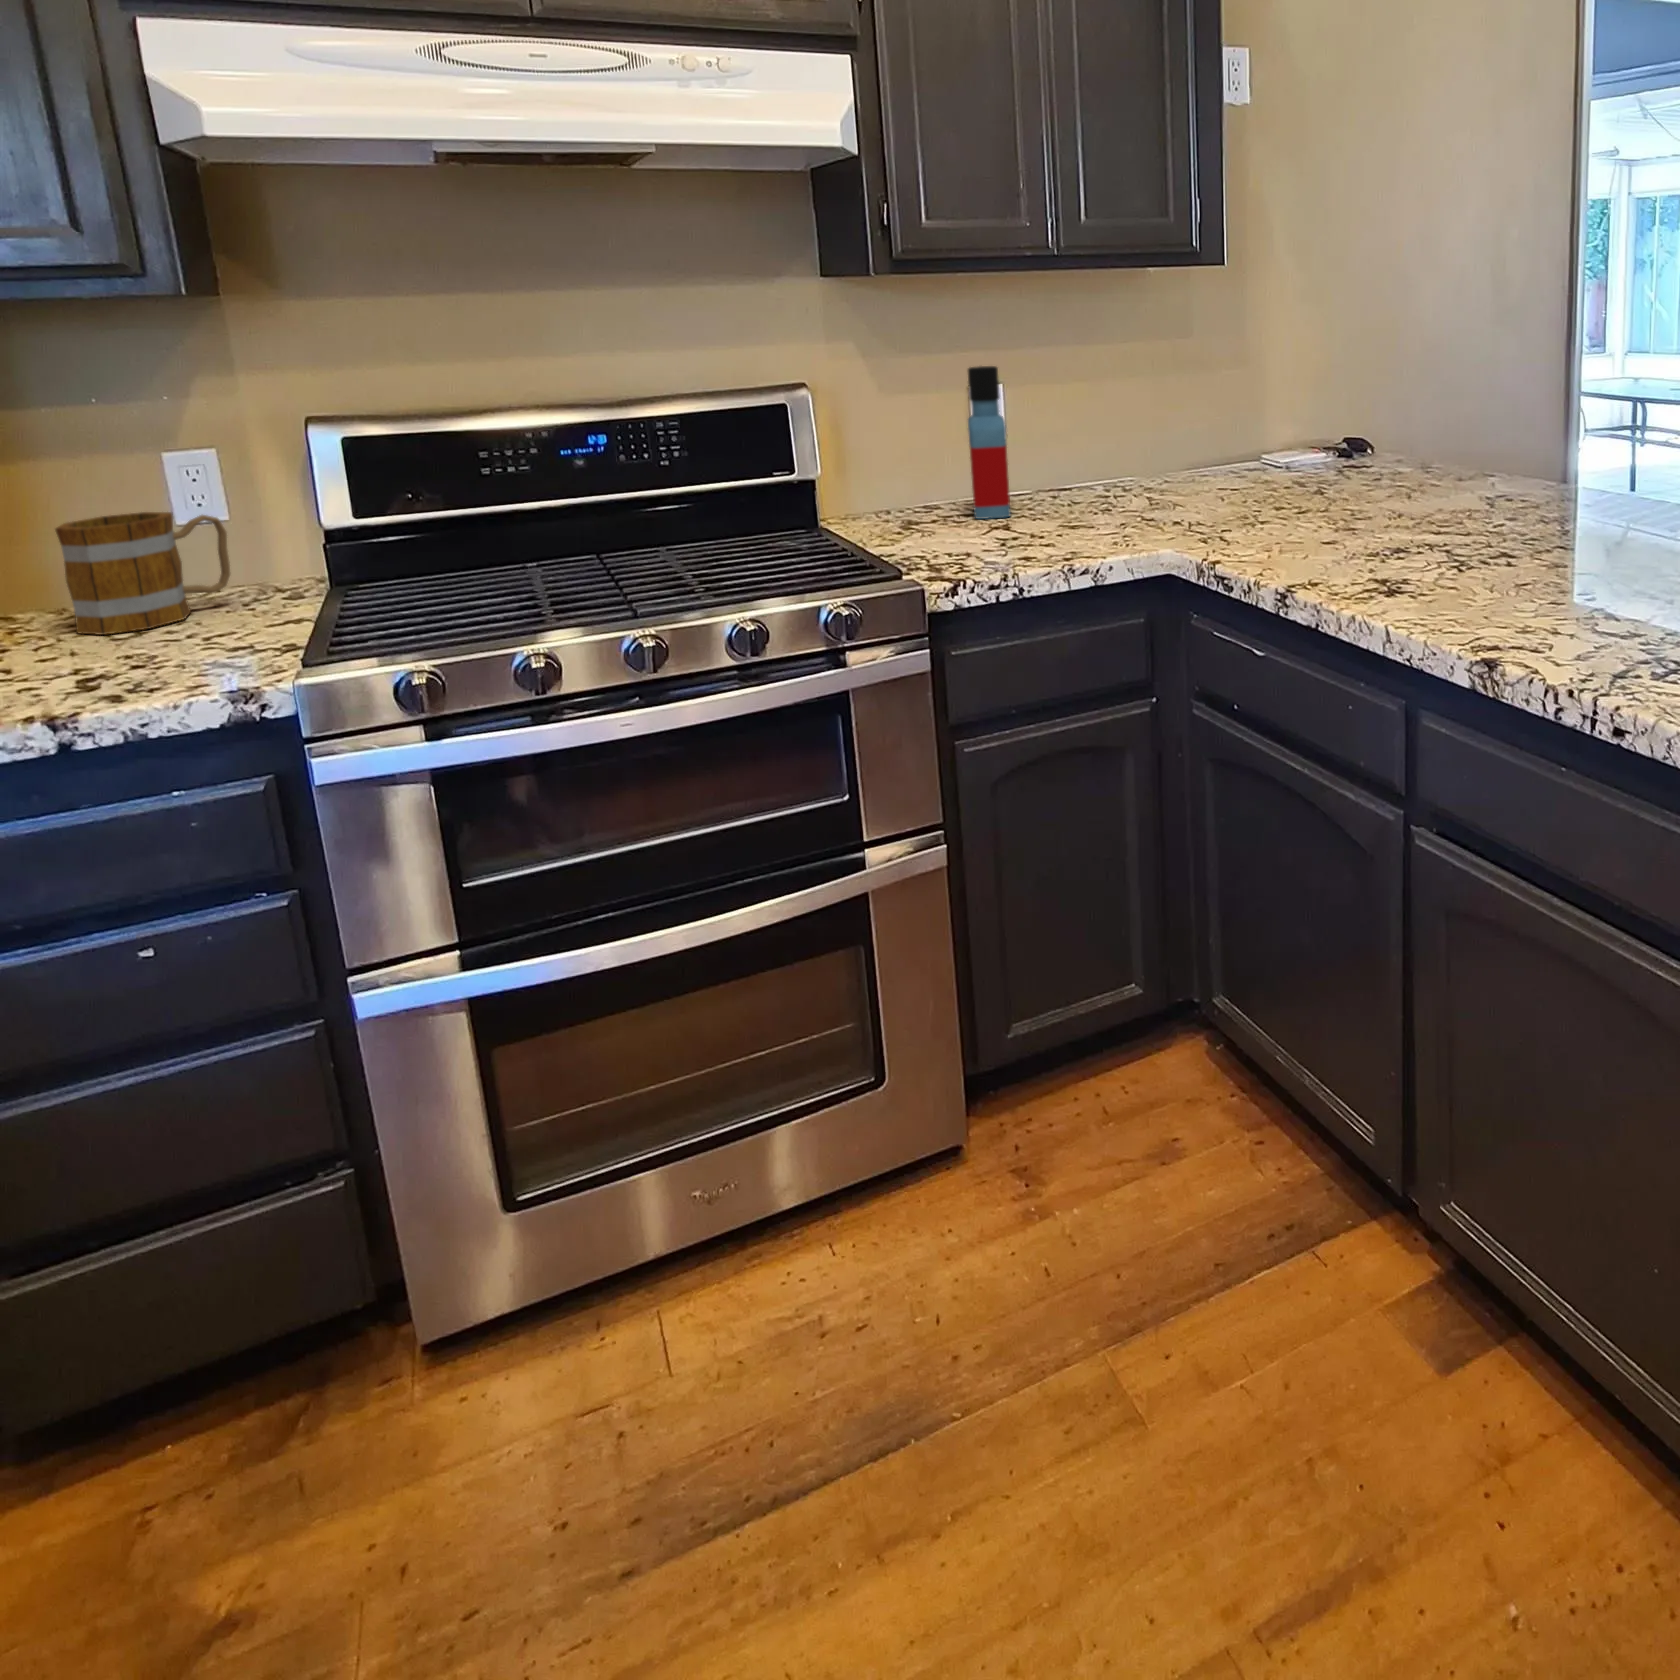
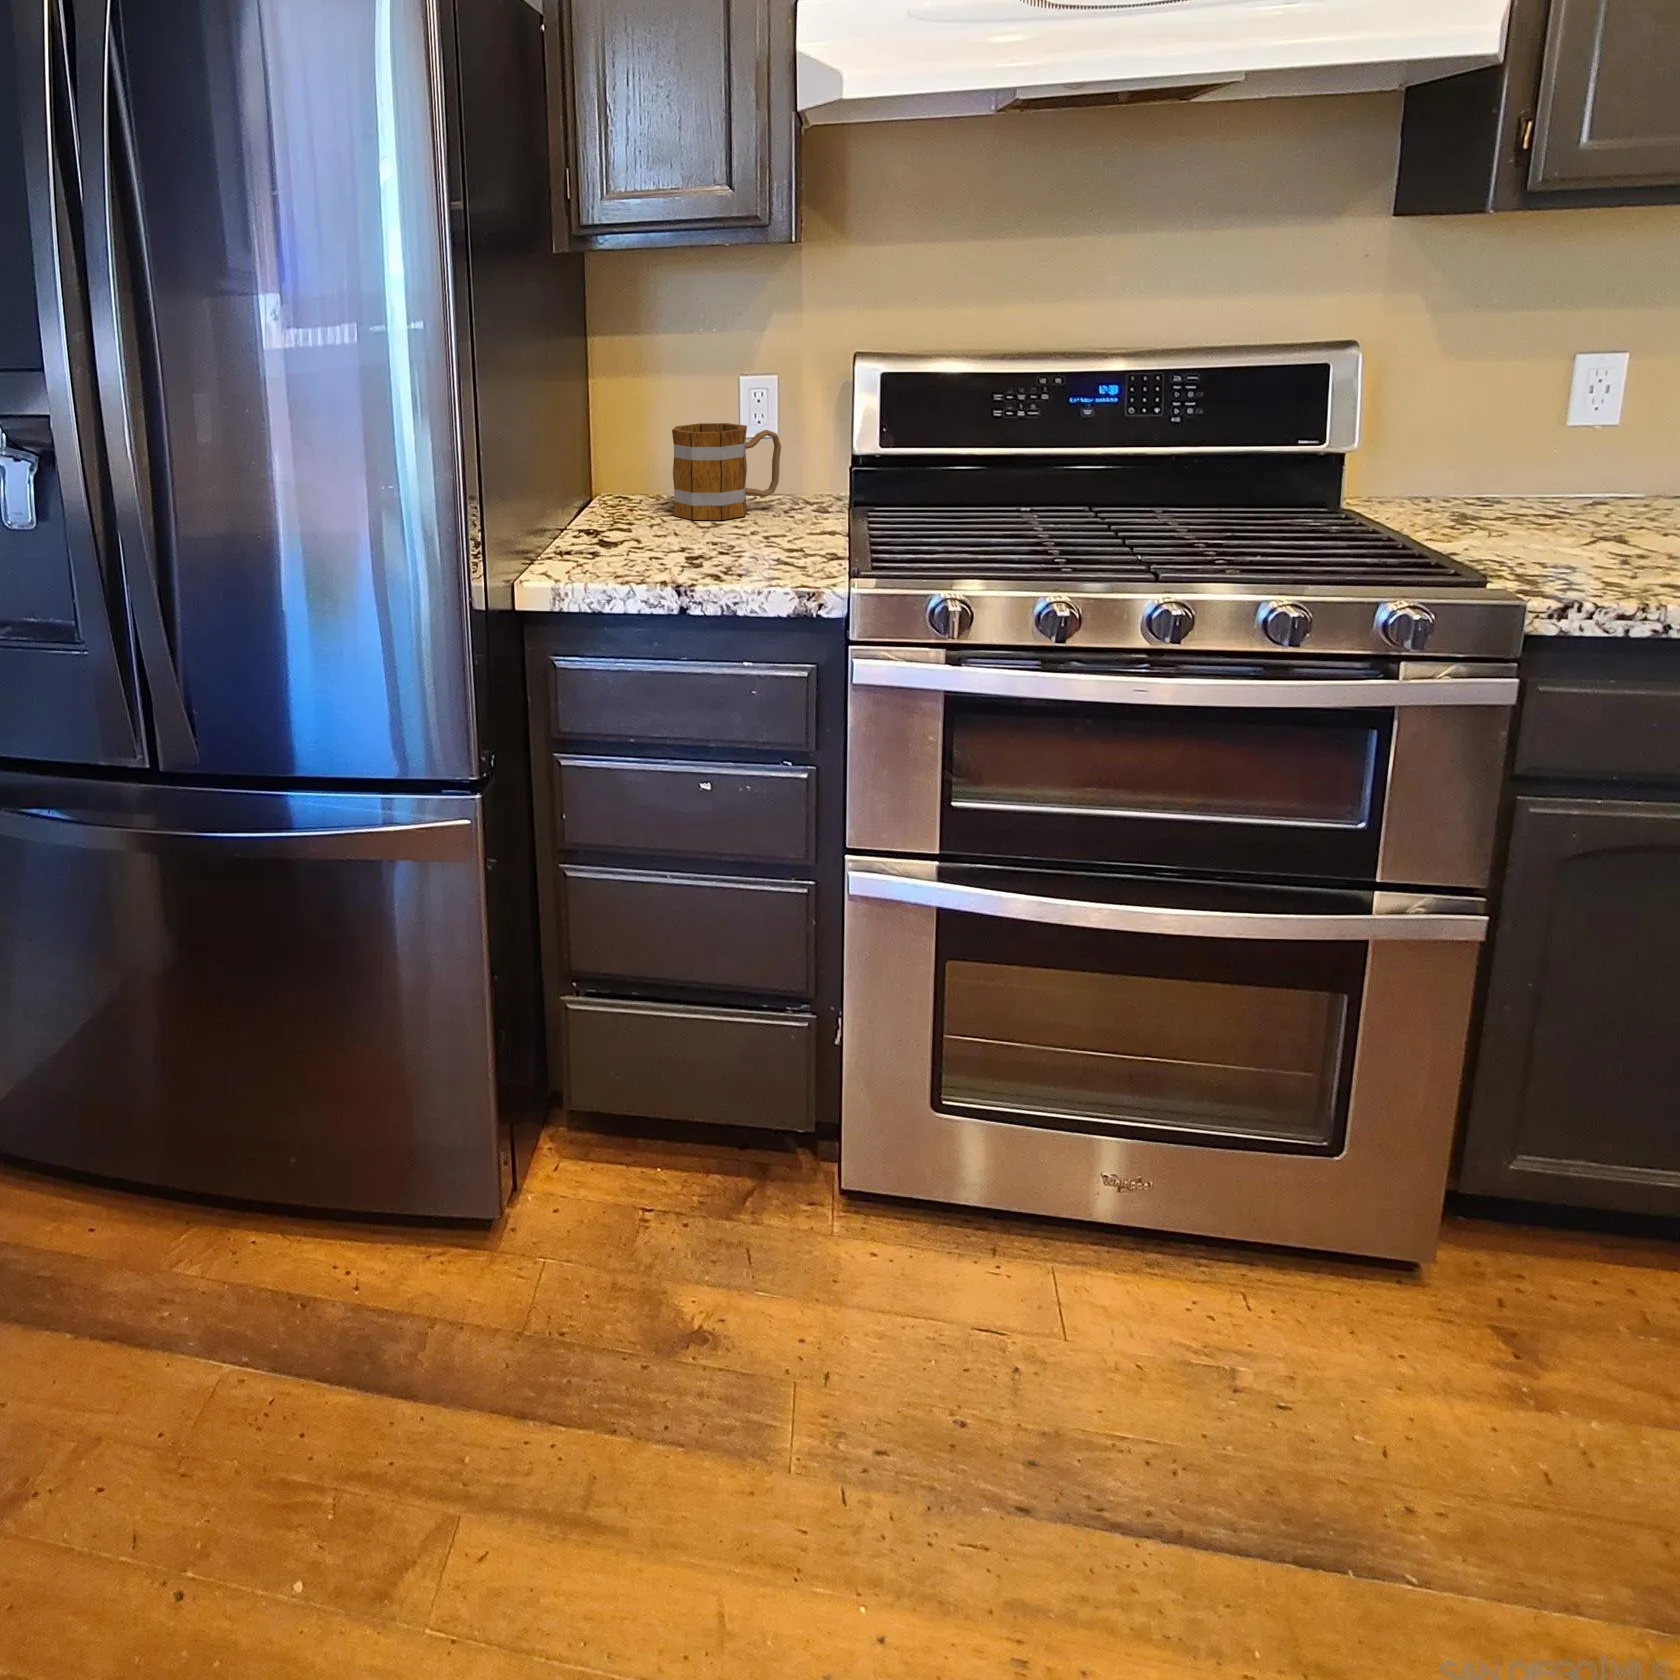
bottle: present [968,366,1011,519] -> none [1559,332,1645,529]

